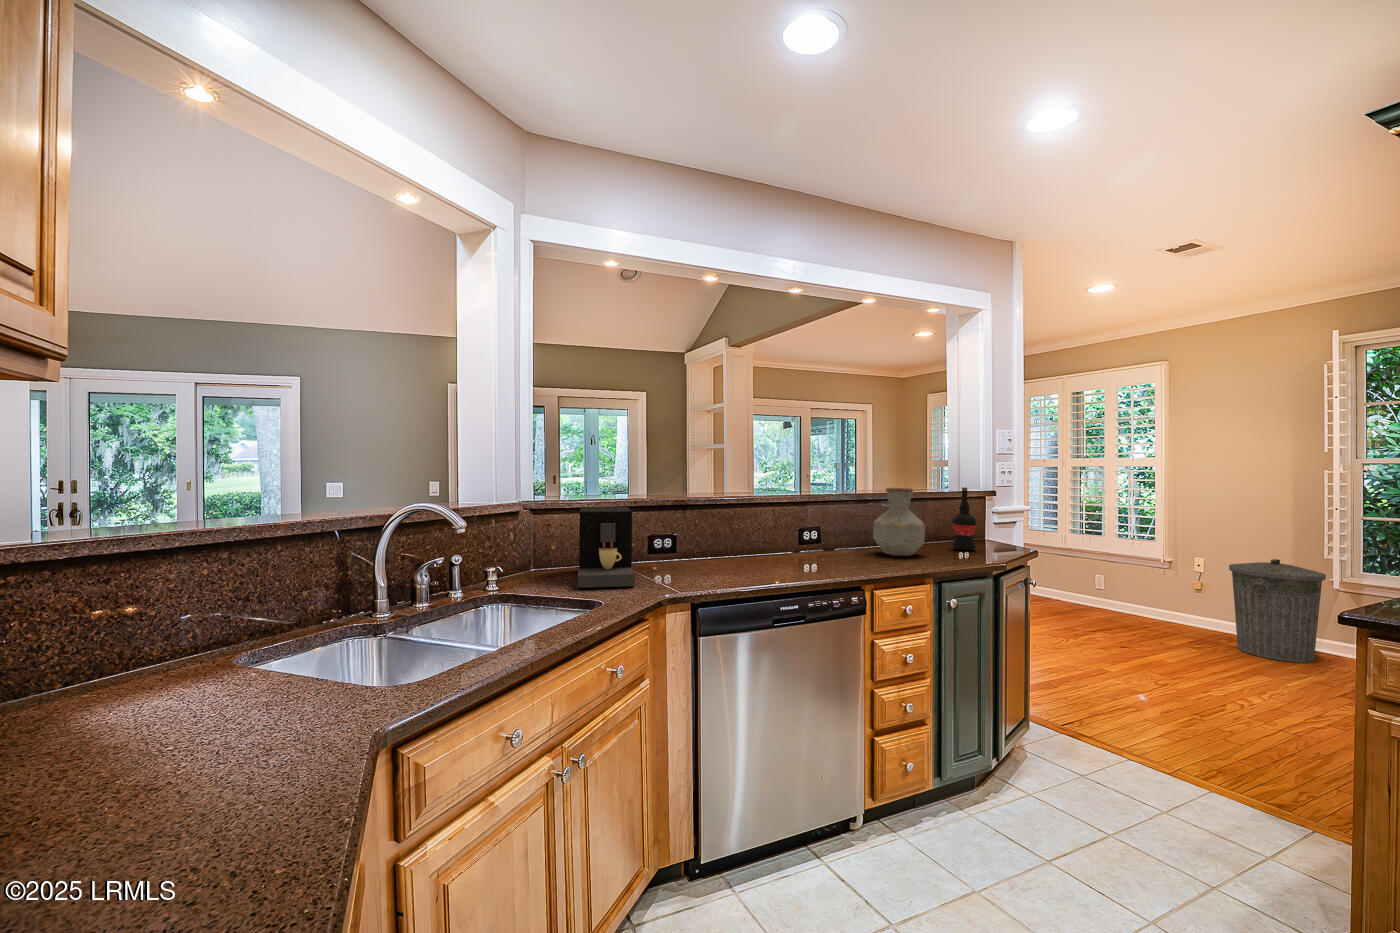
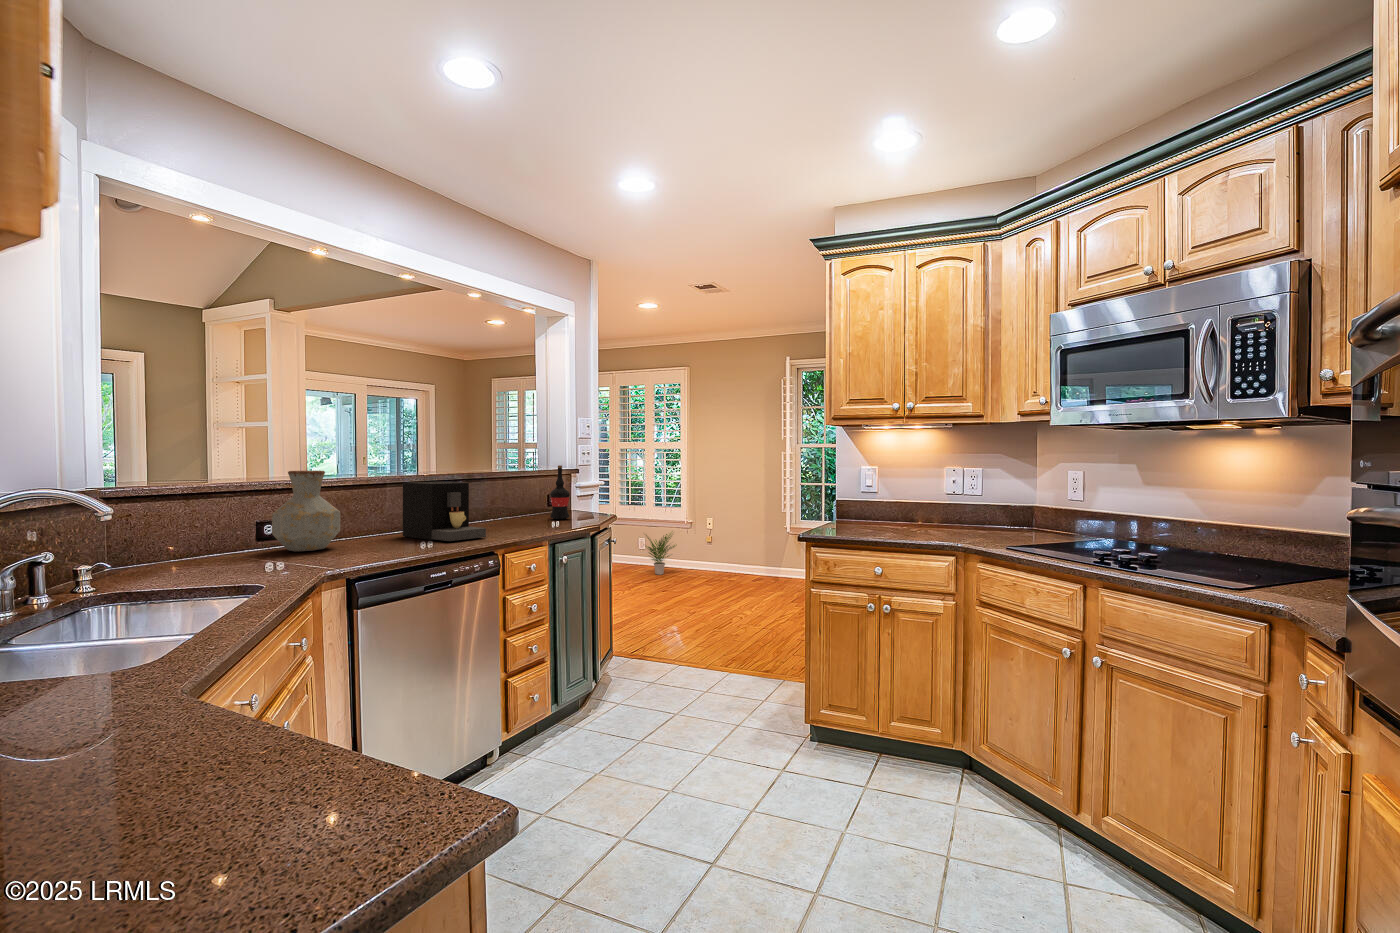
vase: present [873,488,925,556] -> present [272,471,340,552]
coffee maker: present [578,507,634,588] -> present [403,482,486,541]
trash can: present [1229,559,1326,663] -> none [721,514,768,584]
potted plant: none [1096,564,1158,621] -> present [646,533,675,575]

